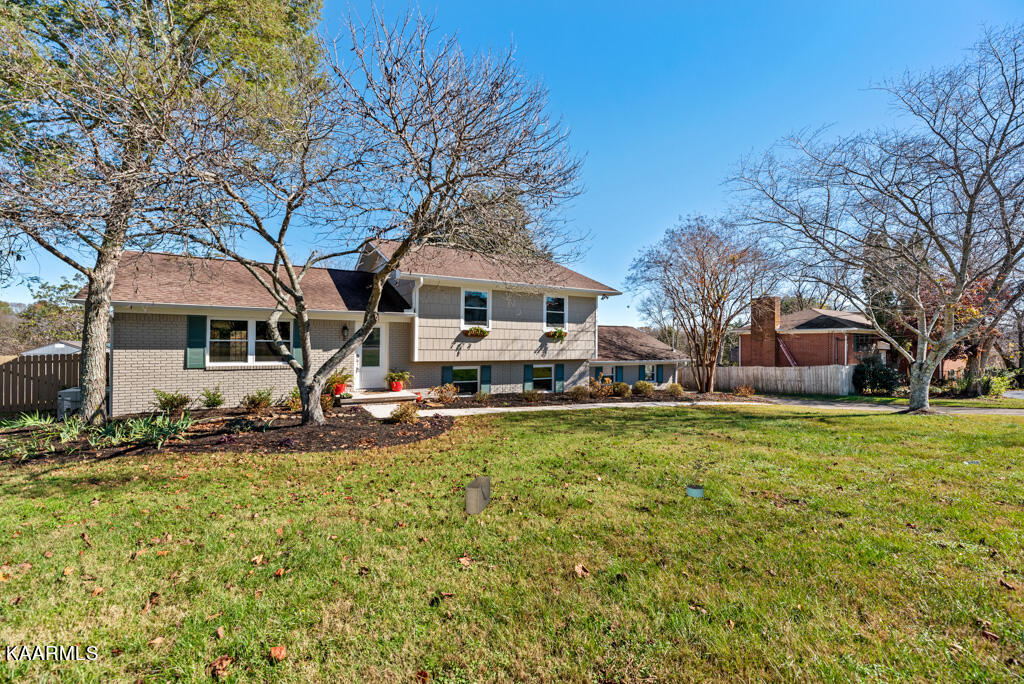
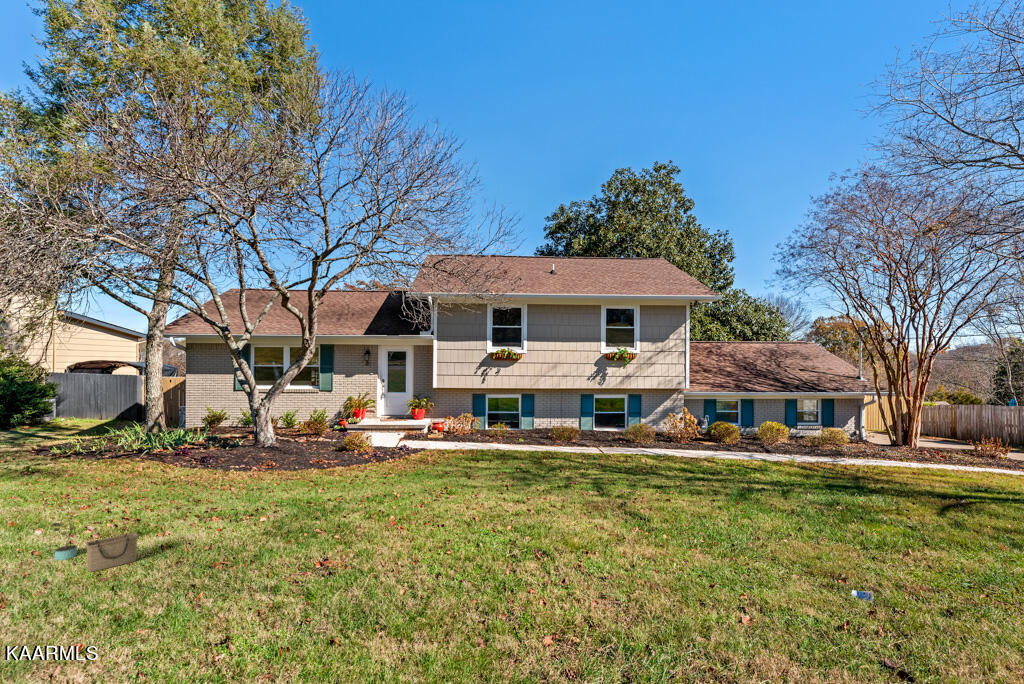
potted plant: present [681,444,712,497] -> present [51,507,77,560]

